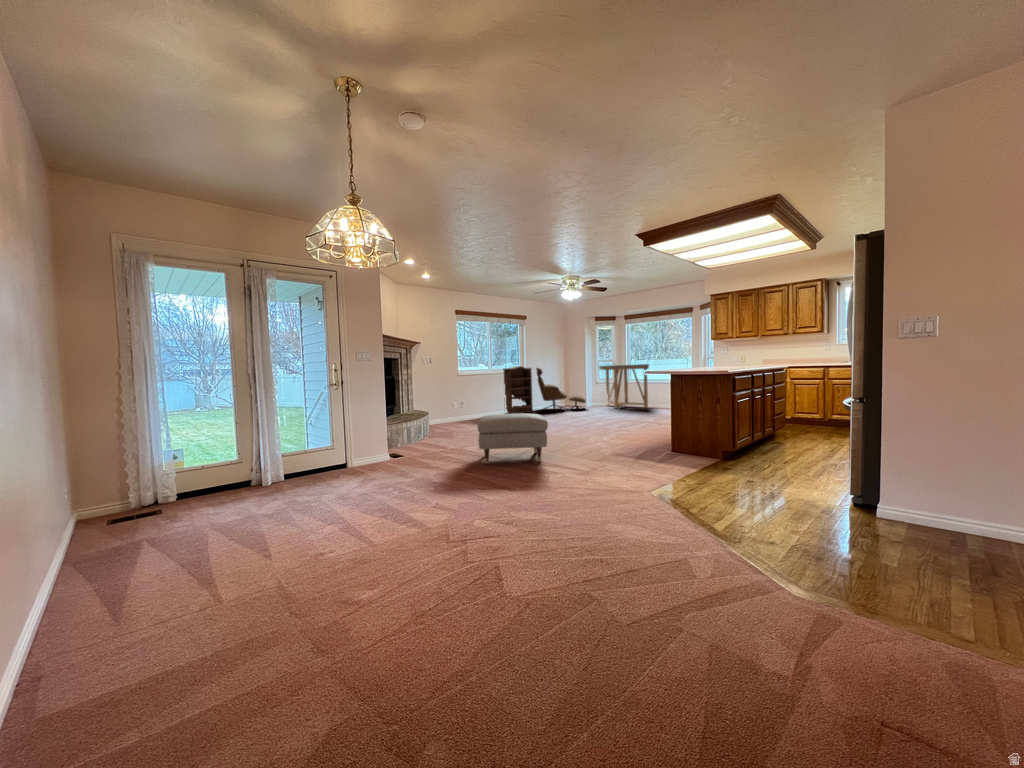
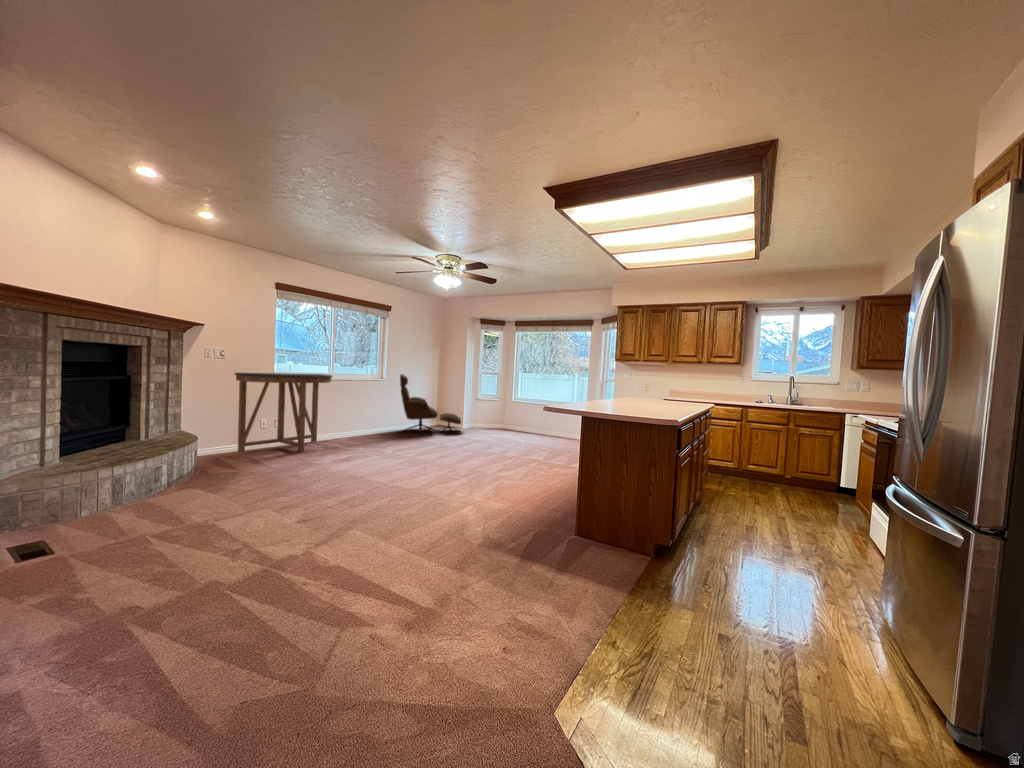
console table: present [599,364,649,409] -> present [234,373,333,452]
bookshelf: present [503,366,533,414] -> none [348,372,393,438]
ottoman: present [477,413,548,464] -> none [196,473,366,593]

